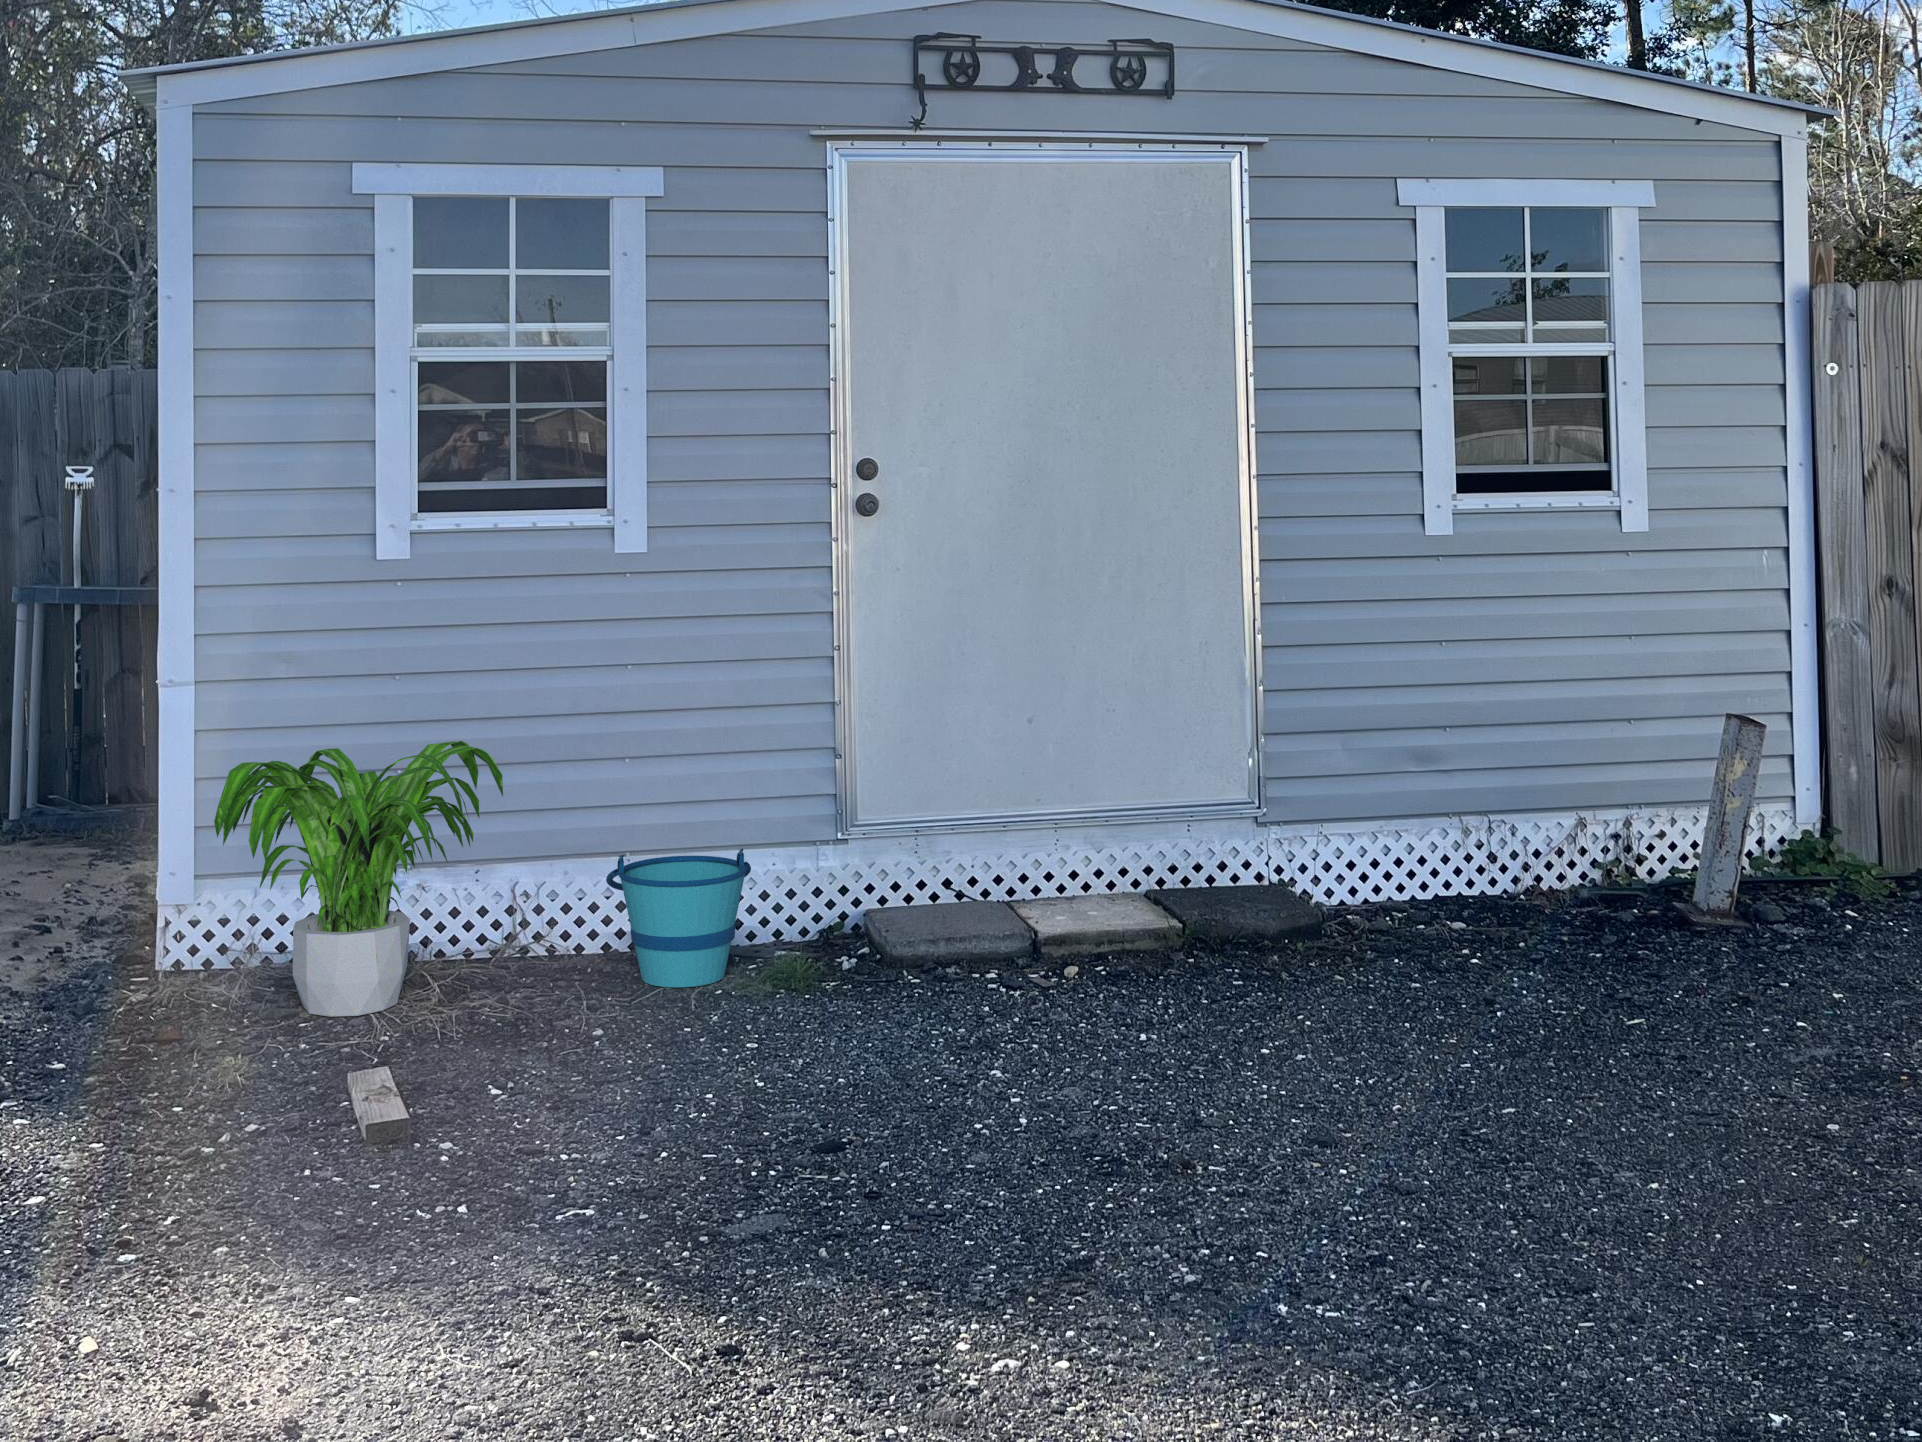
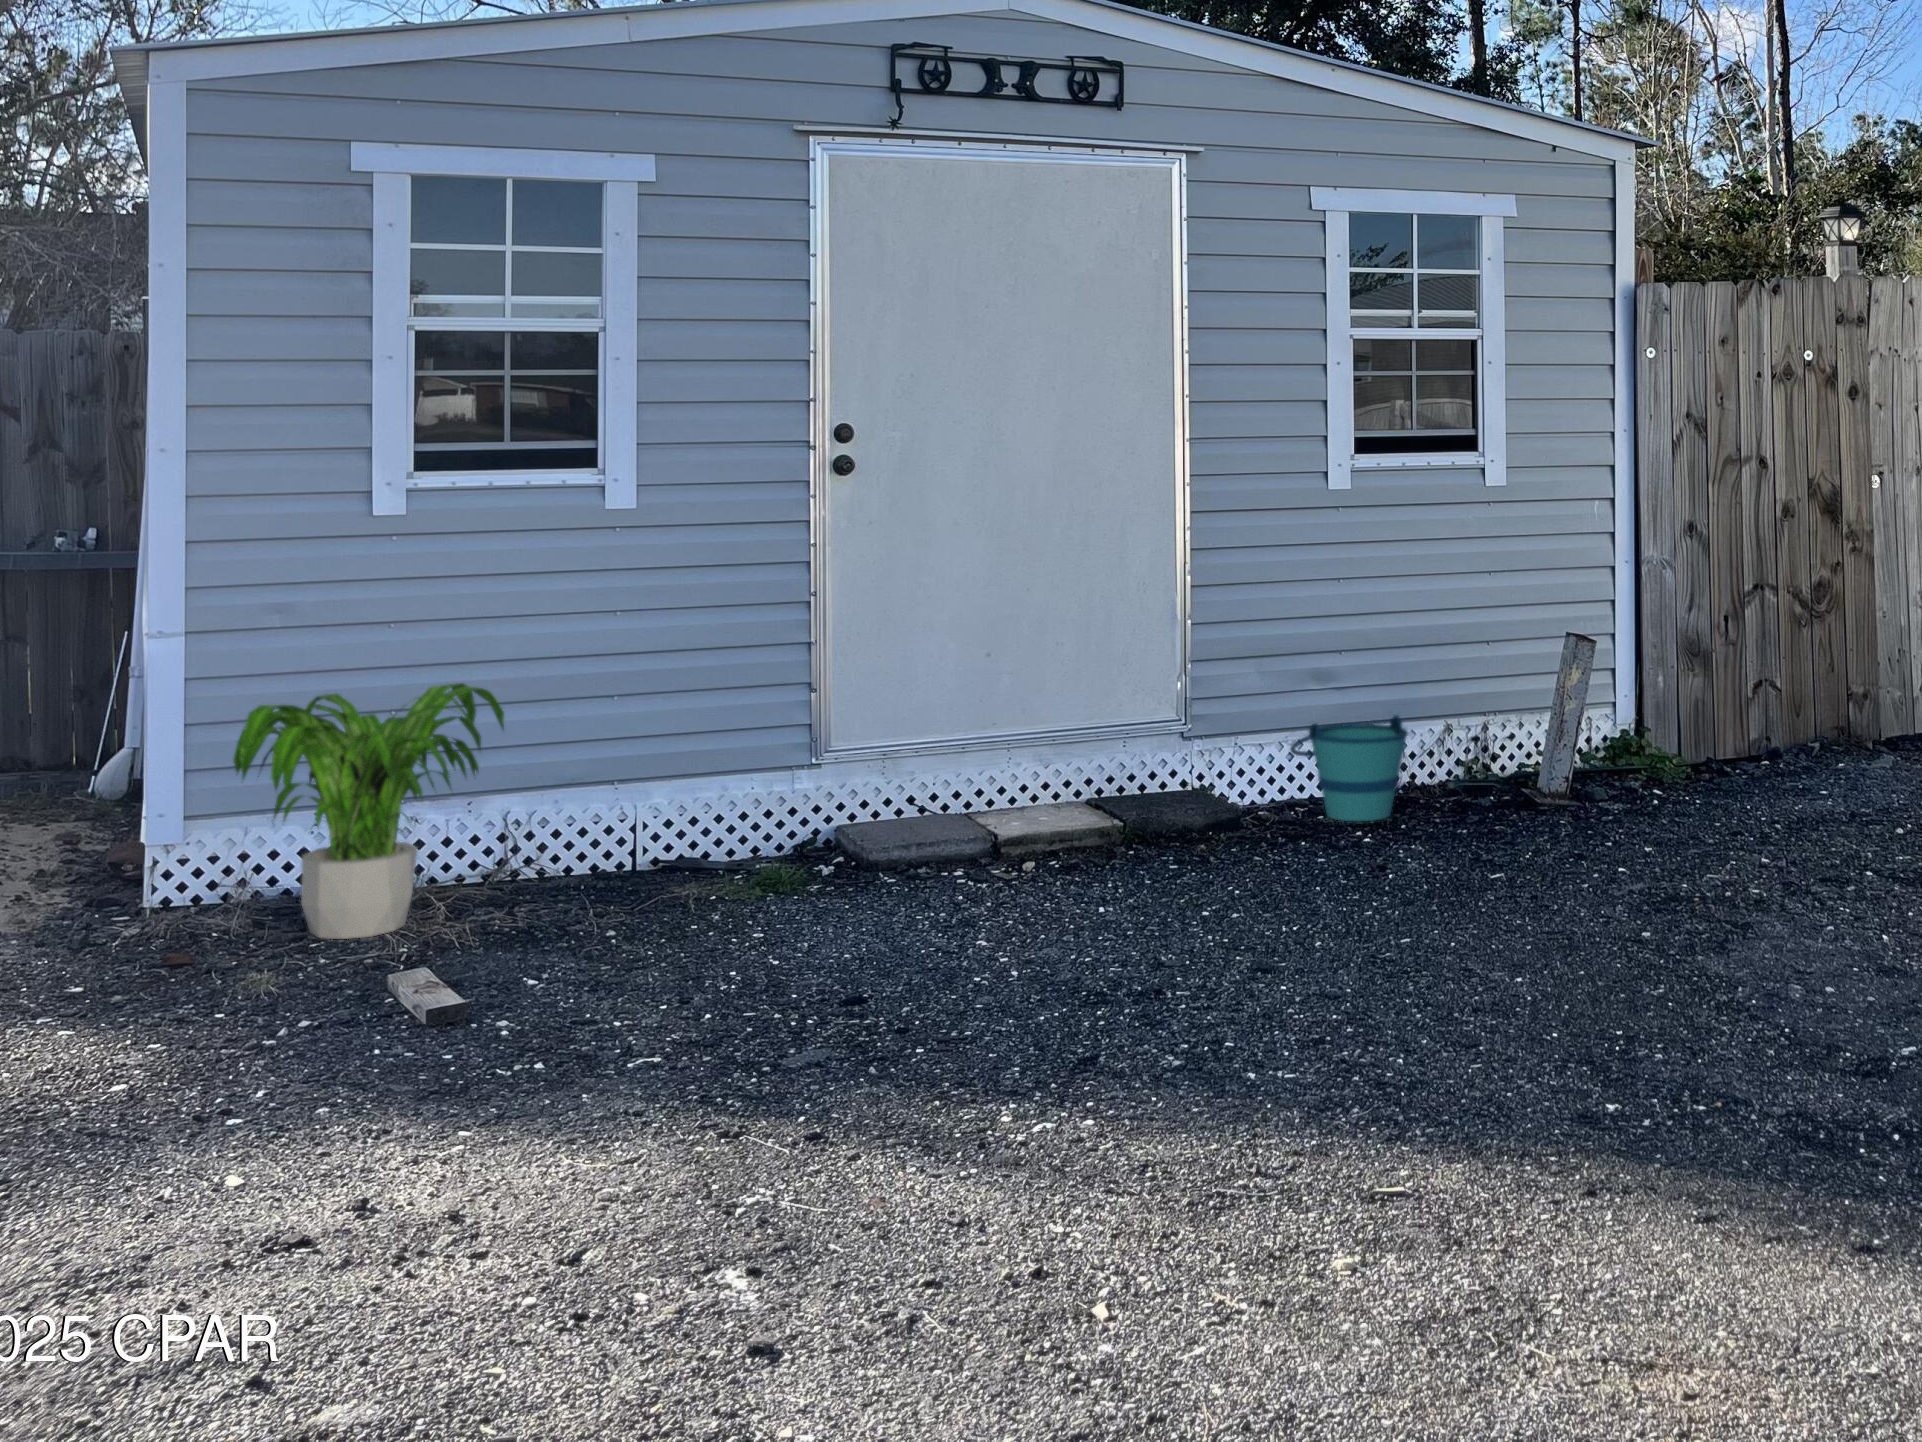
bucket: present [606,849,751,987] -> present [1290,715,1408,821]

